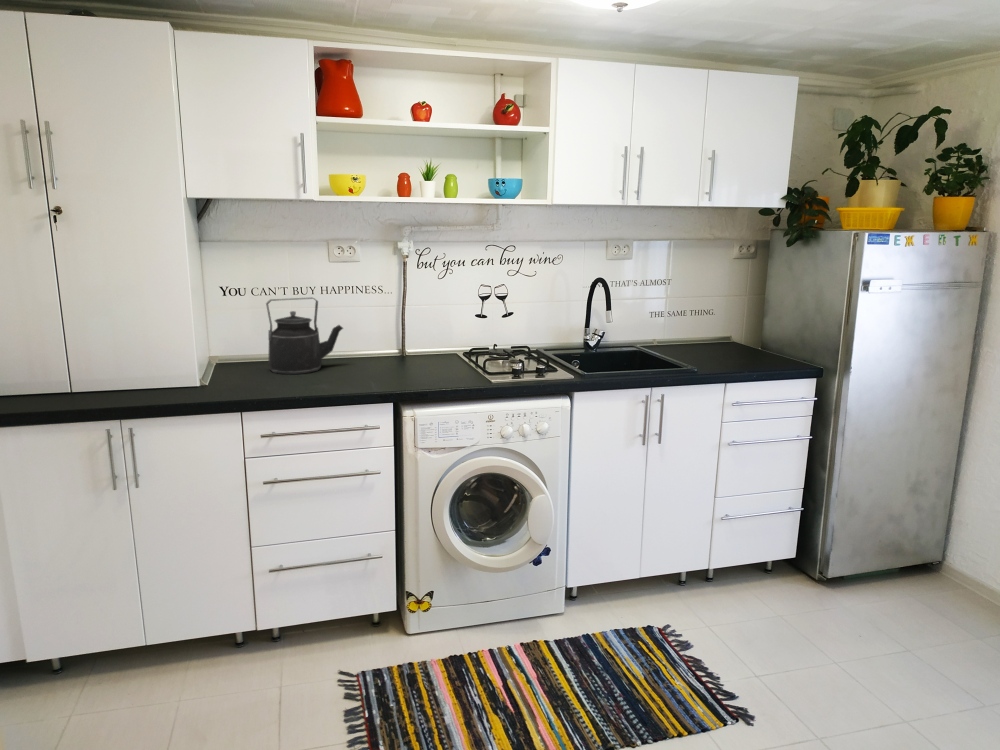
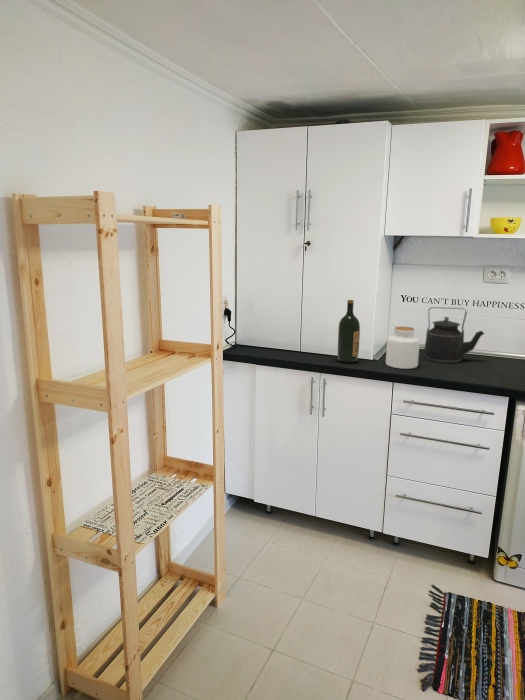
wine bottle: none [138,299,177,396] -> present [338,300,360,363]
jar: none [219,330,269,391] -> present [386,326,420,369]

